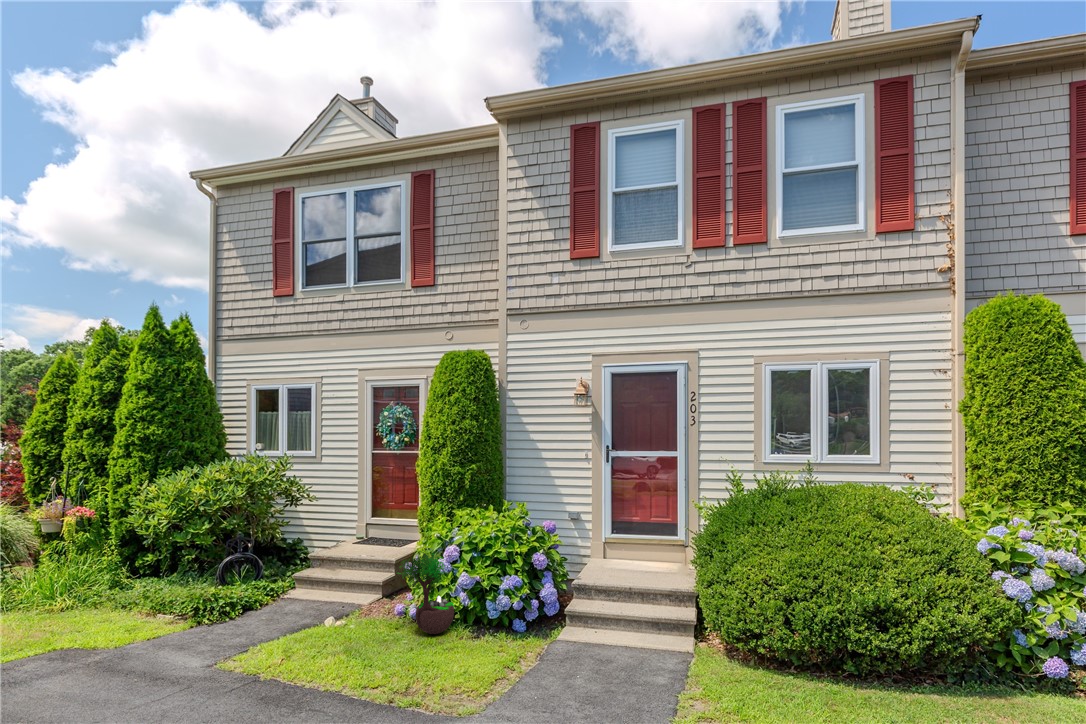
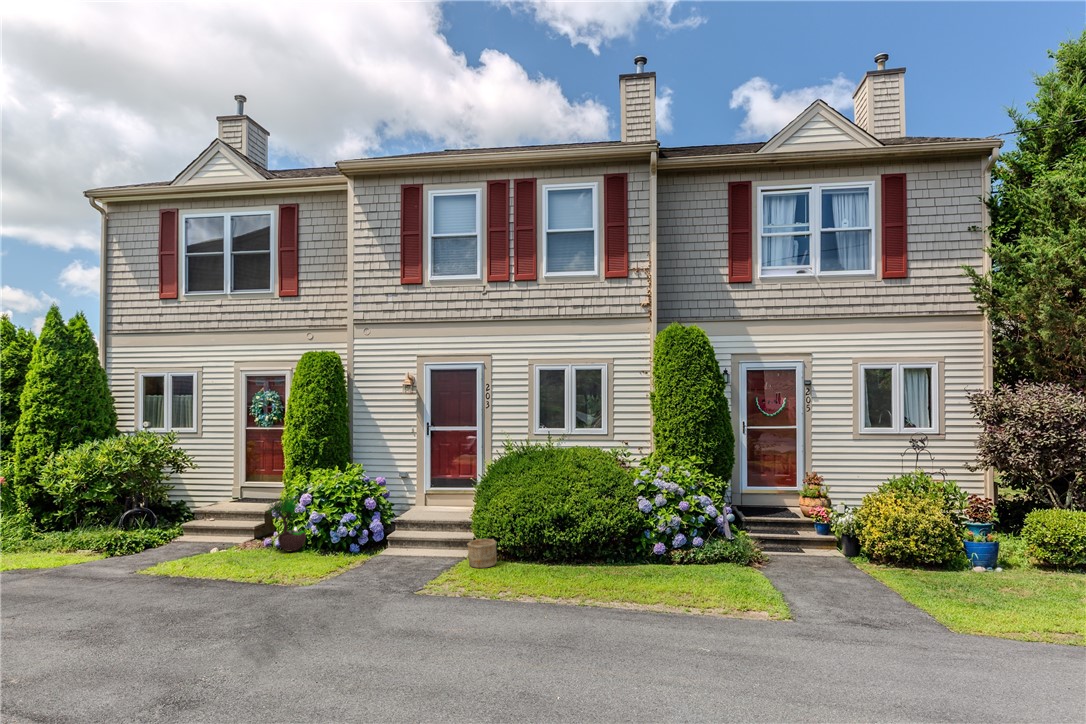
wooden bucket: none [724,640,777,698] -> present [467,539,497,568]

